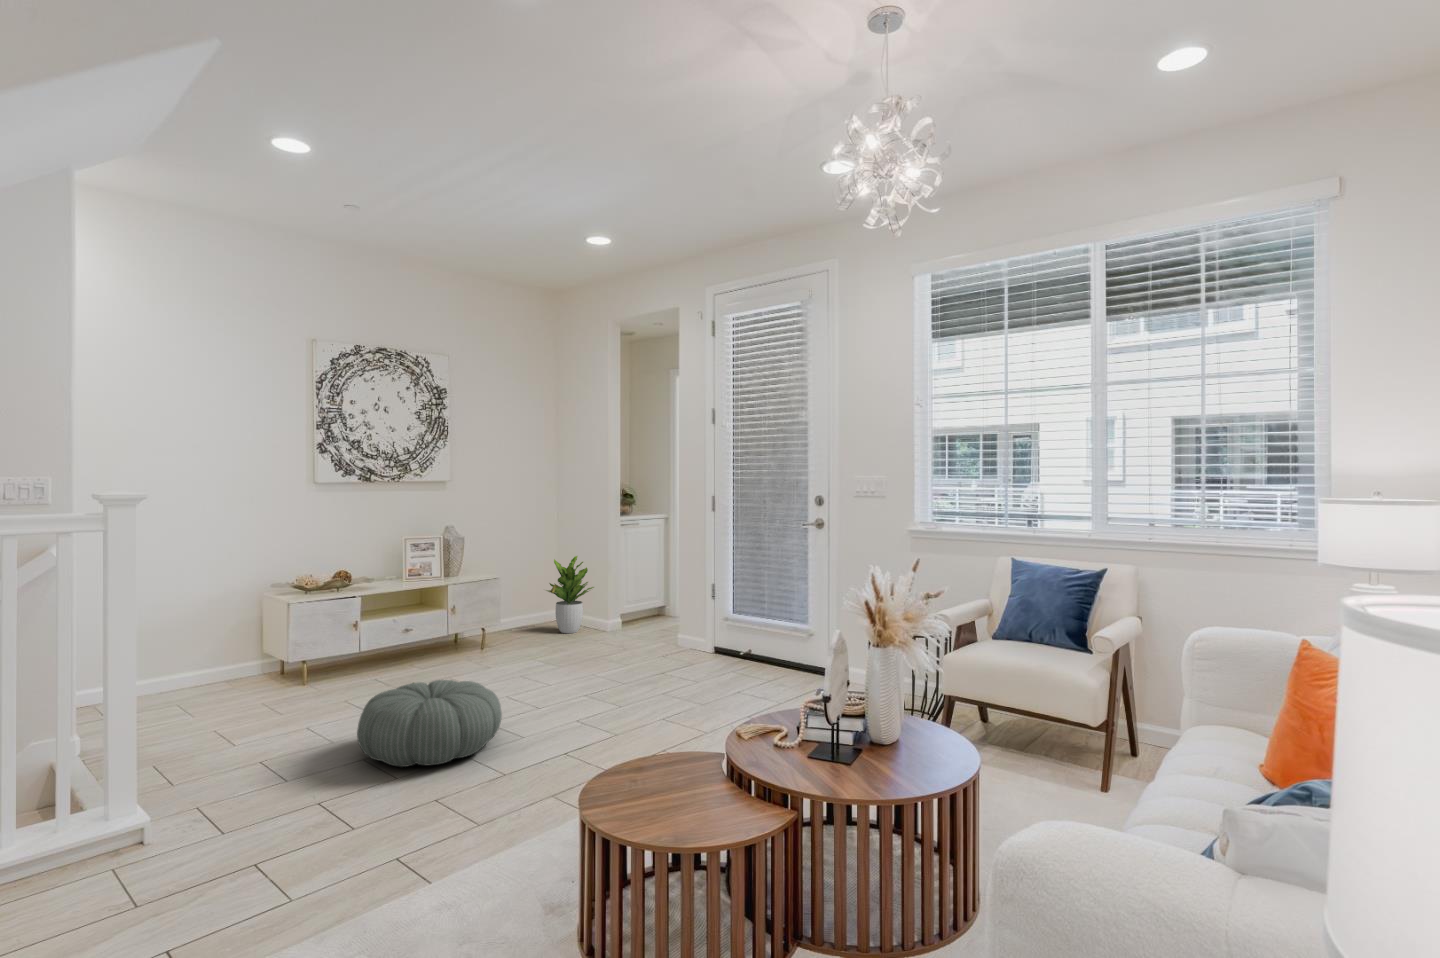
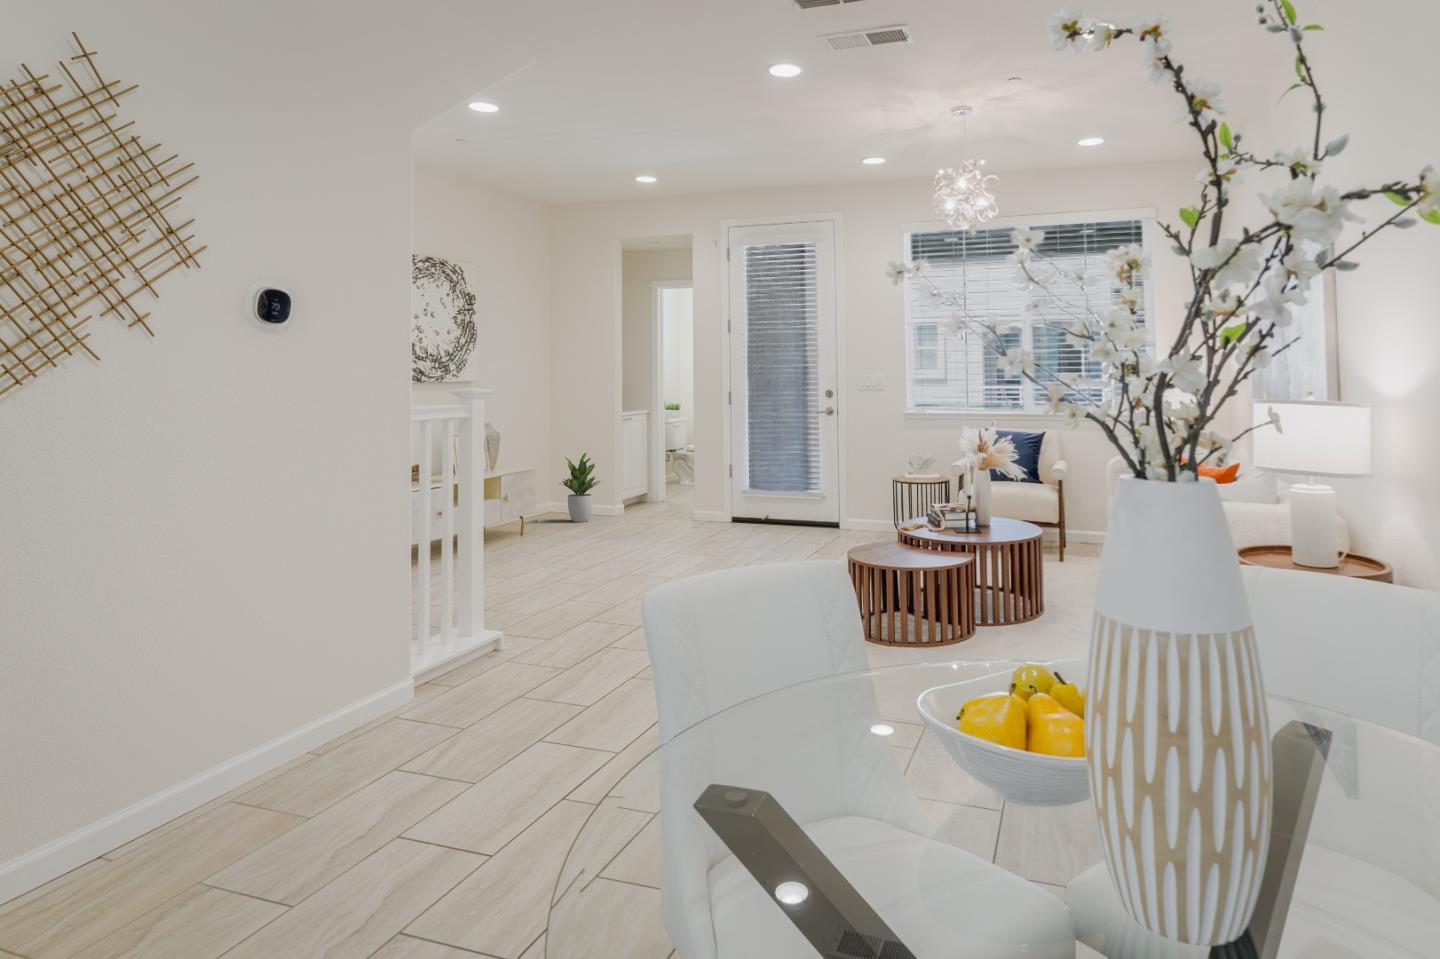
pouf: present [357,680,502,767] -> none [541,525,644,579]

